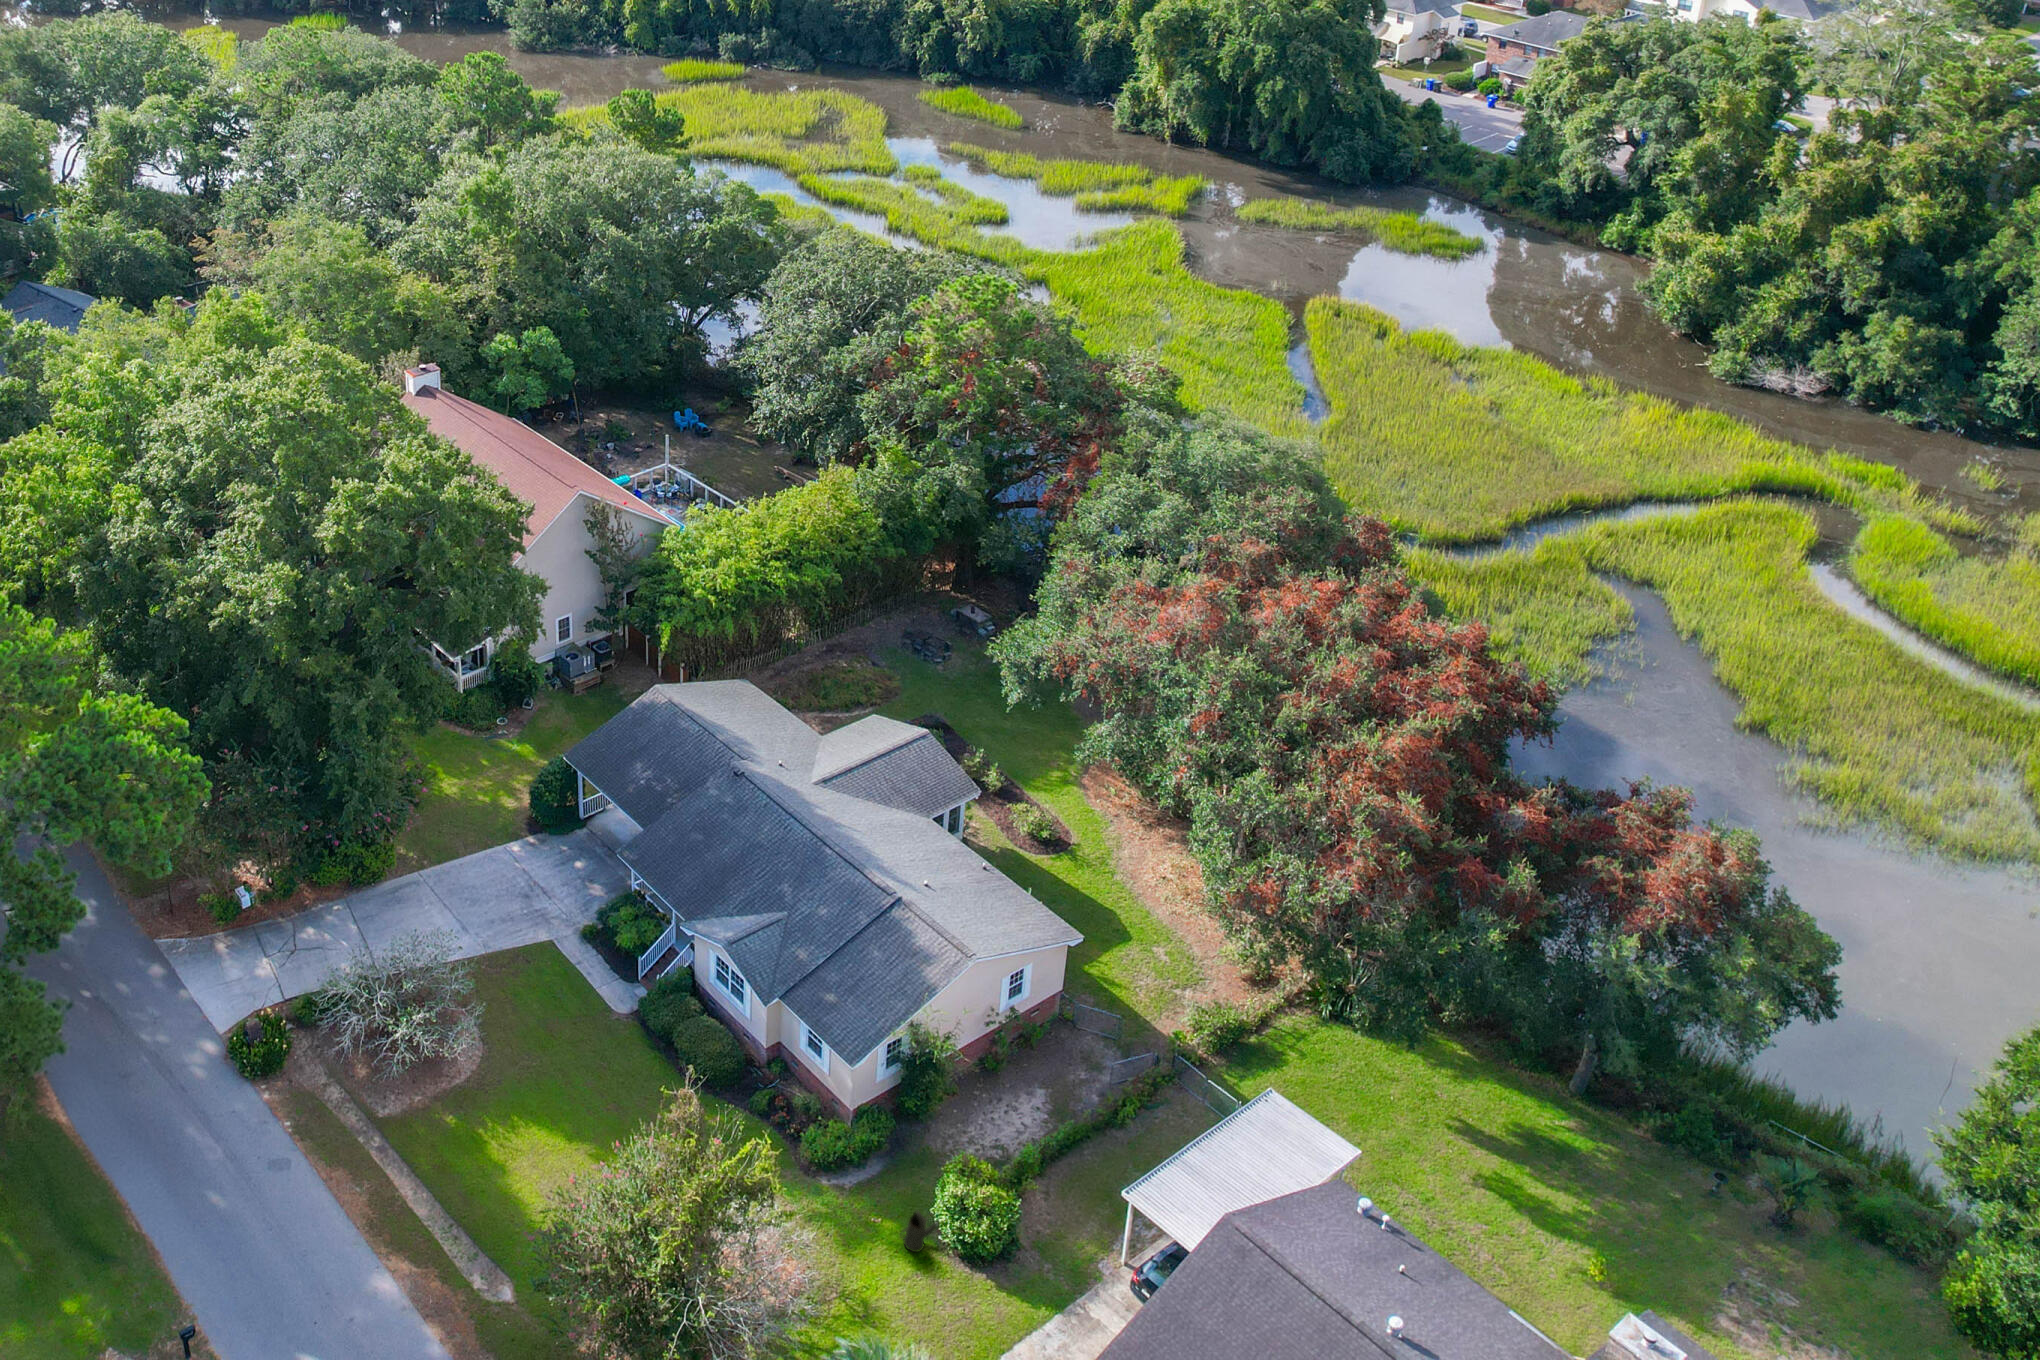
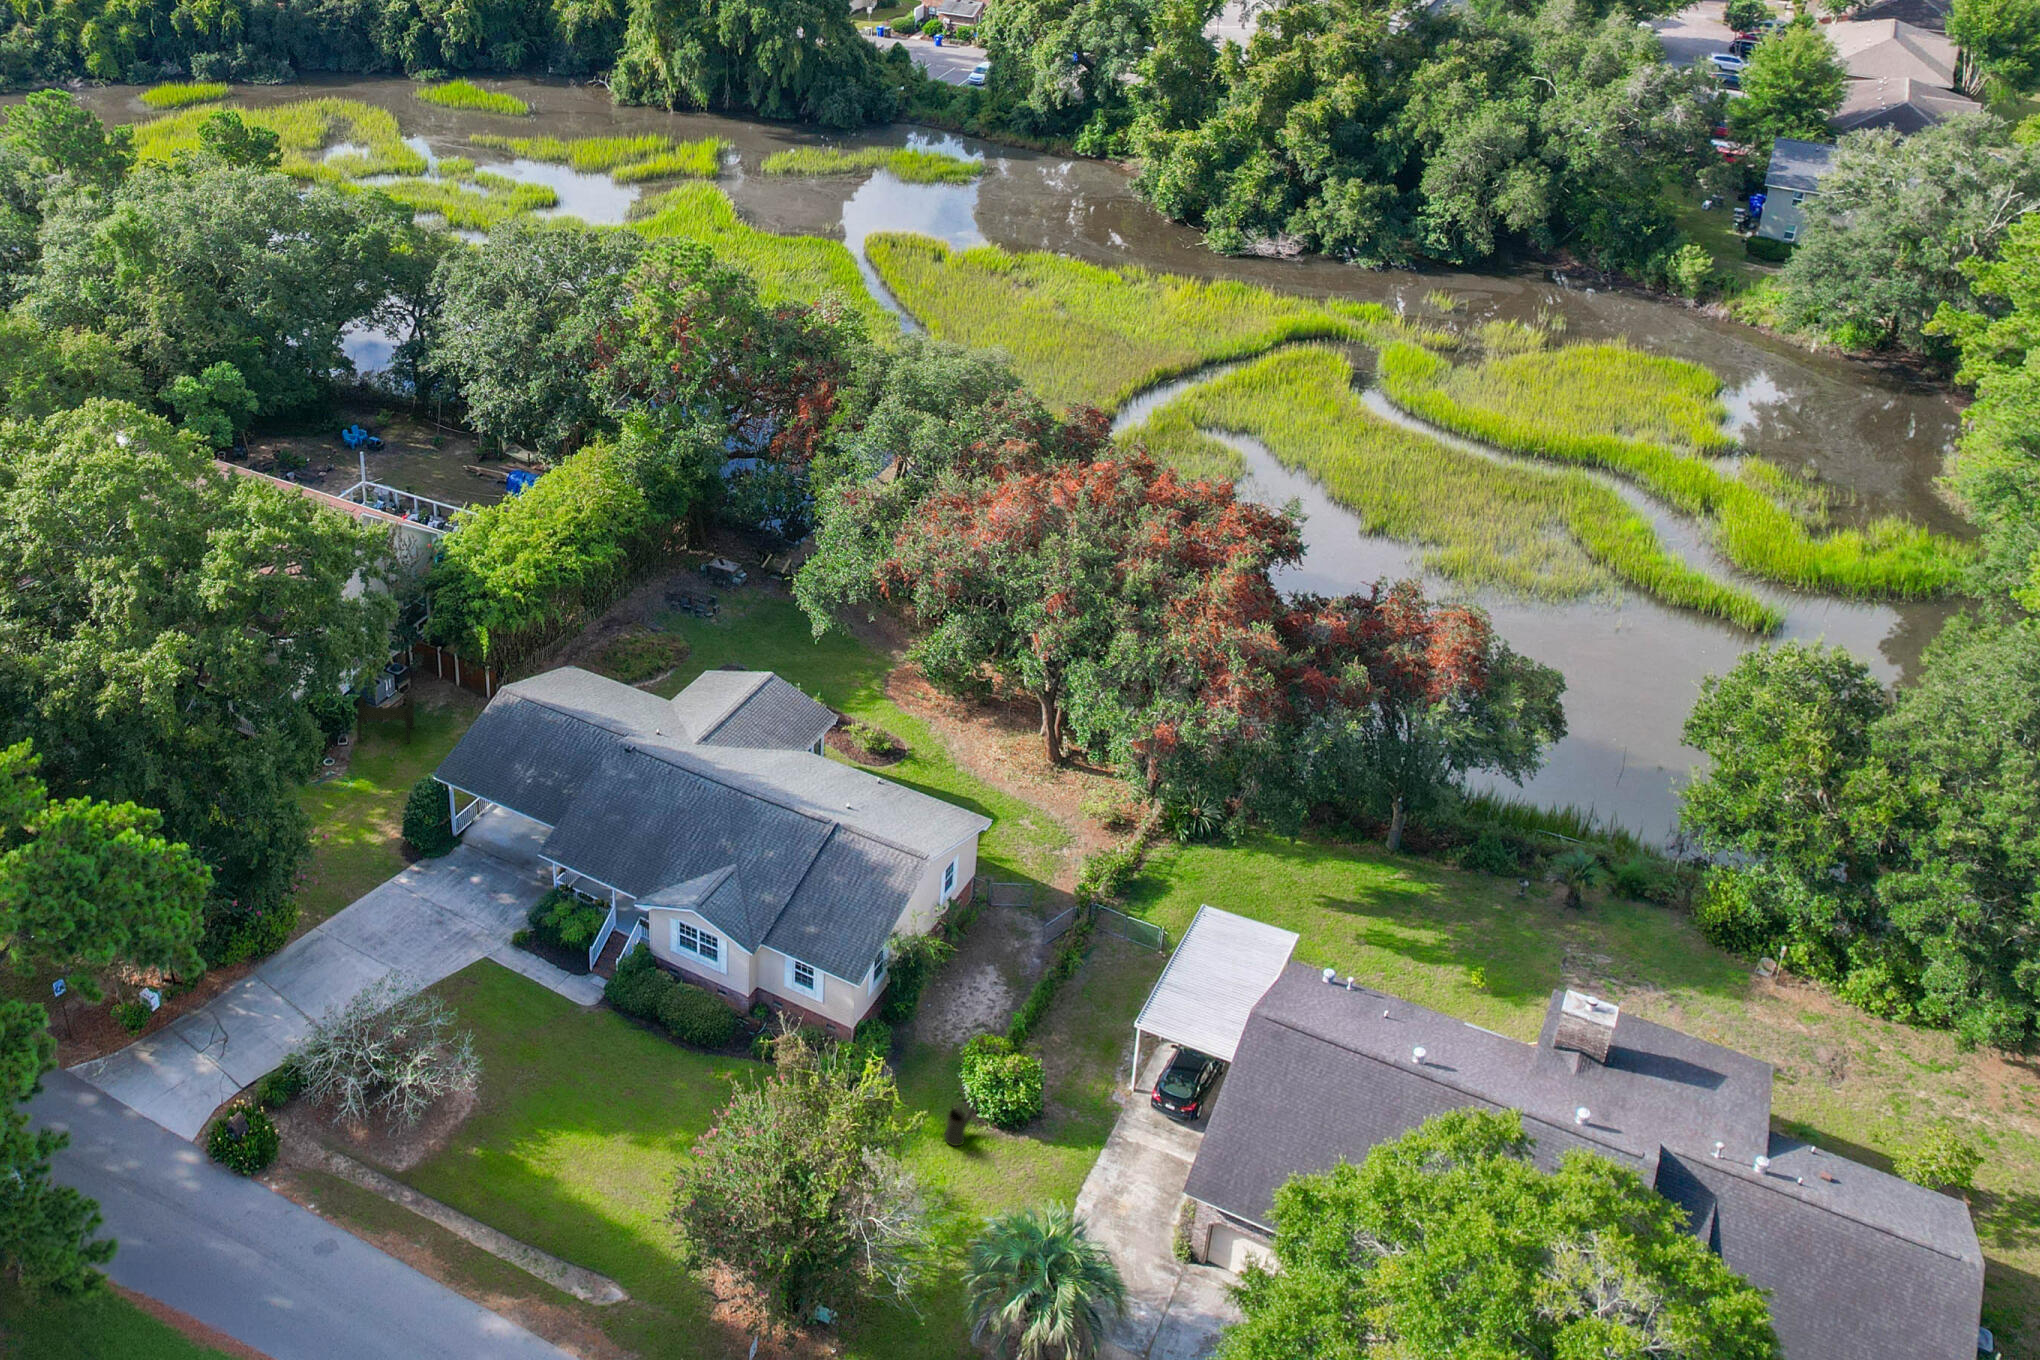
bench: none [539,664,597,718] -> present [357,697,414,743]

